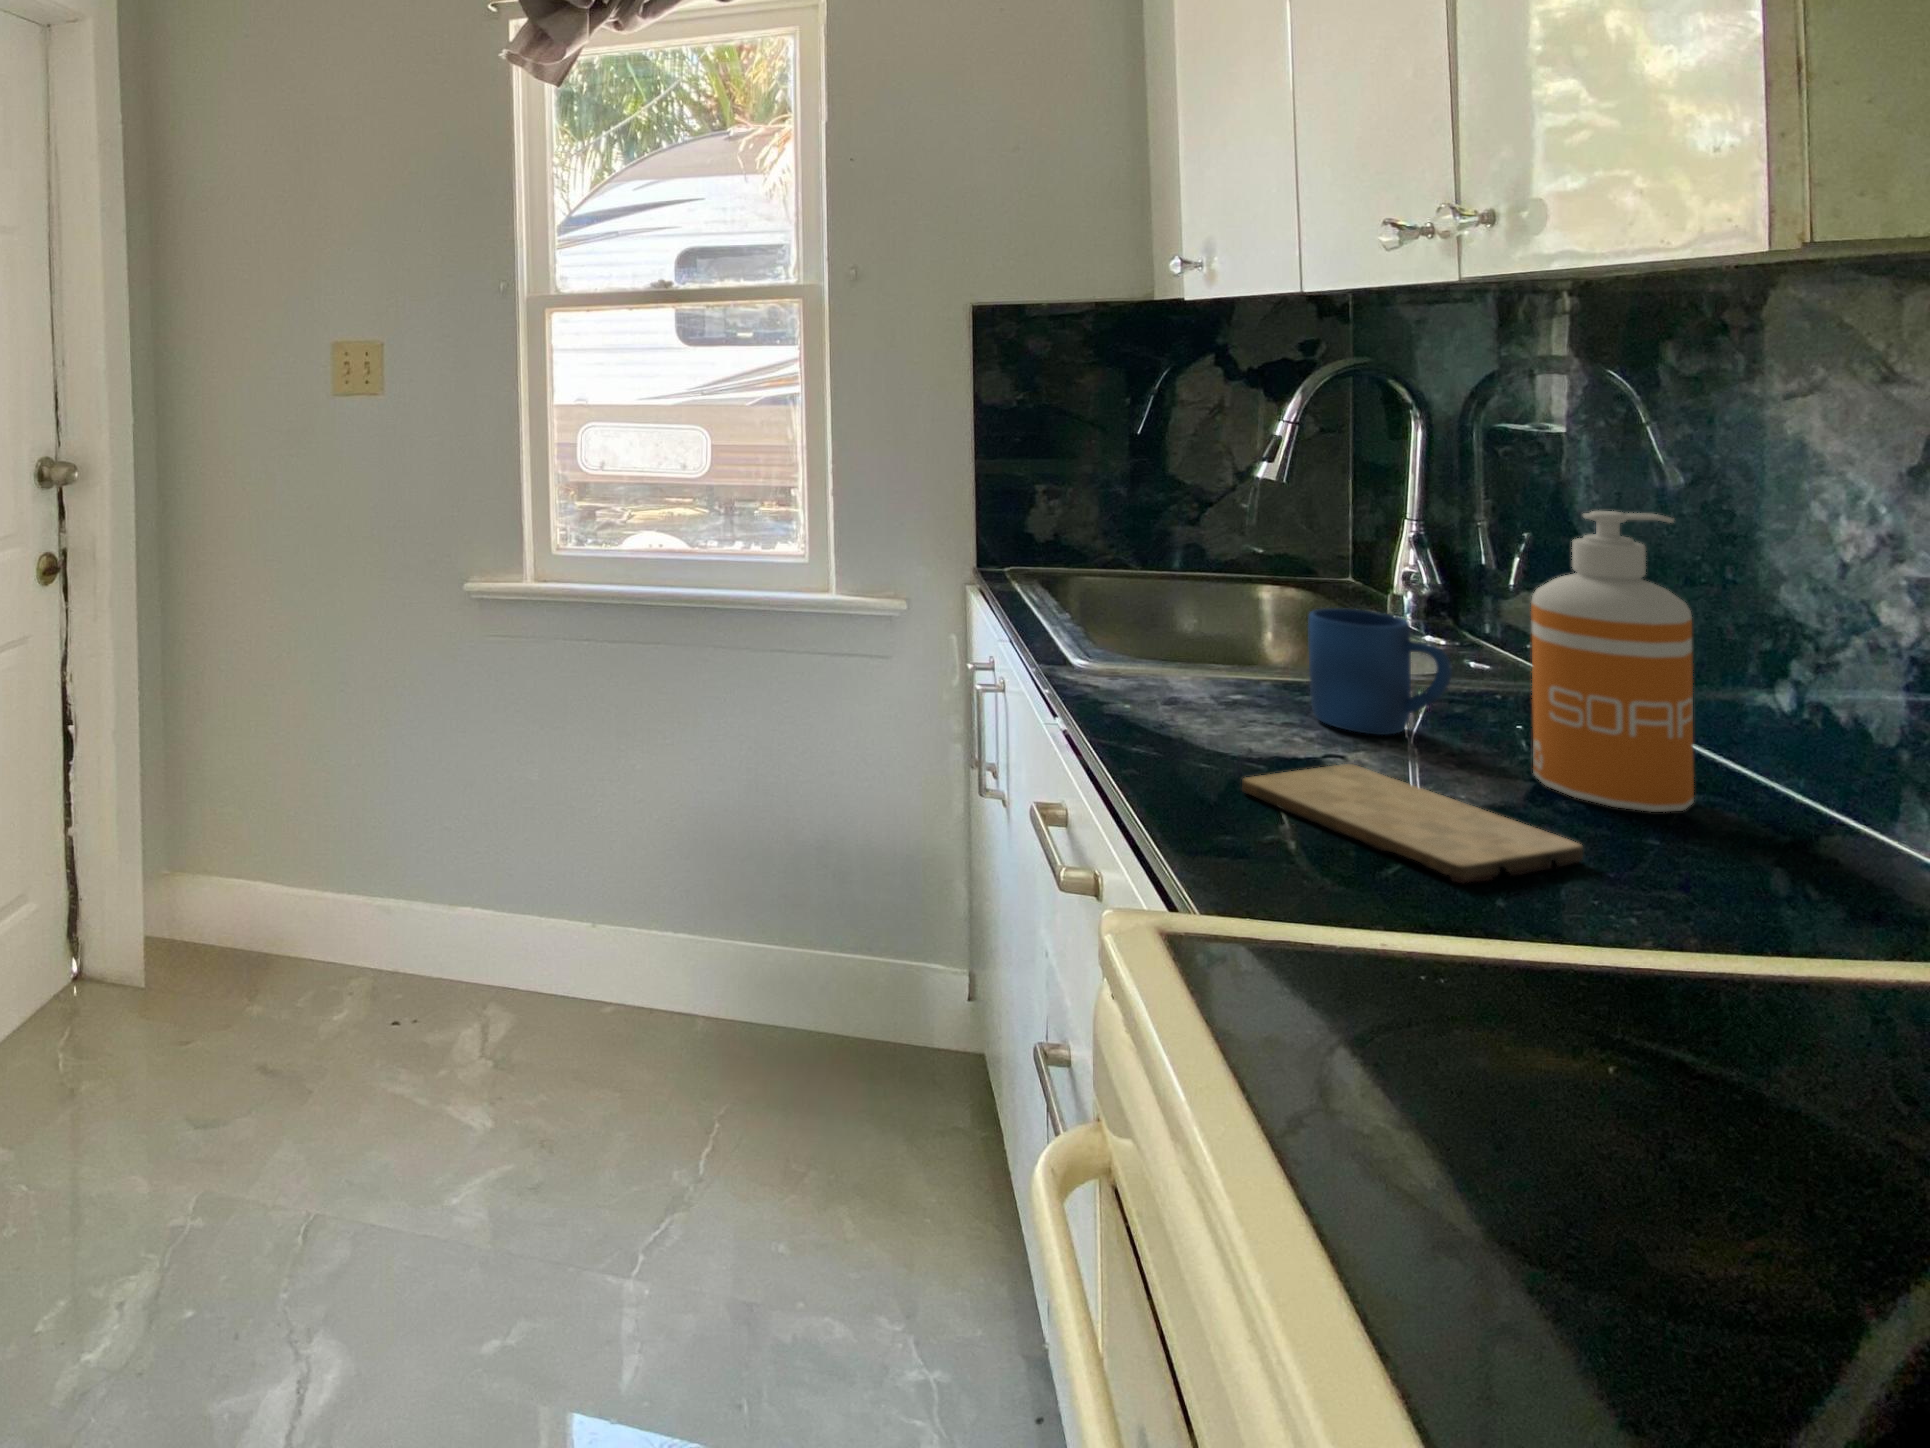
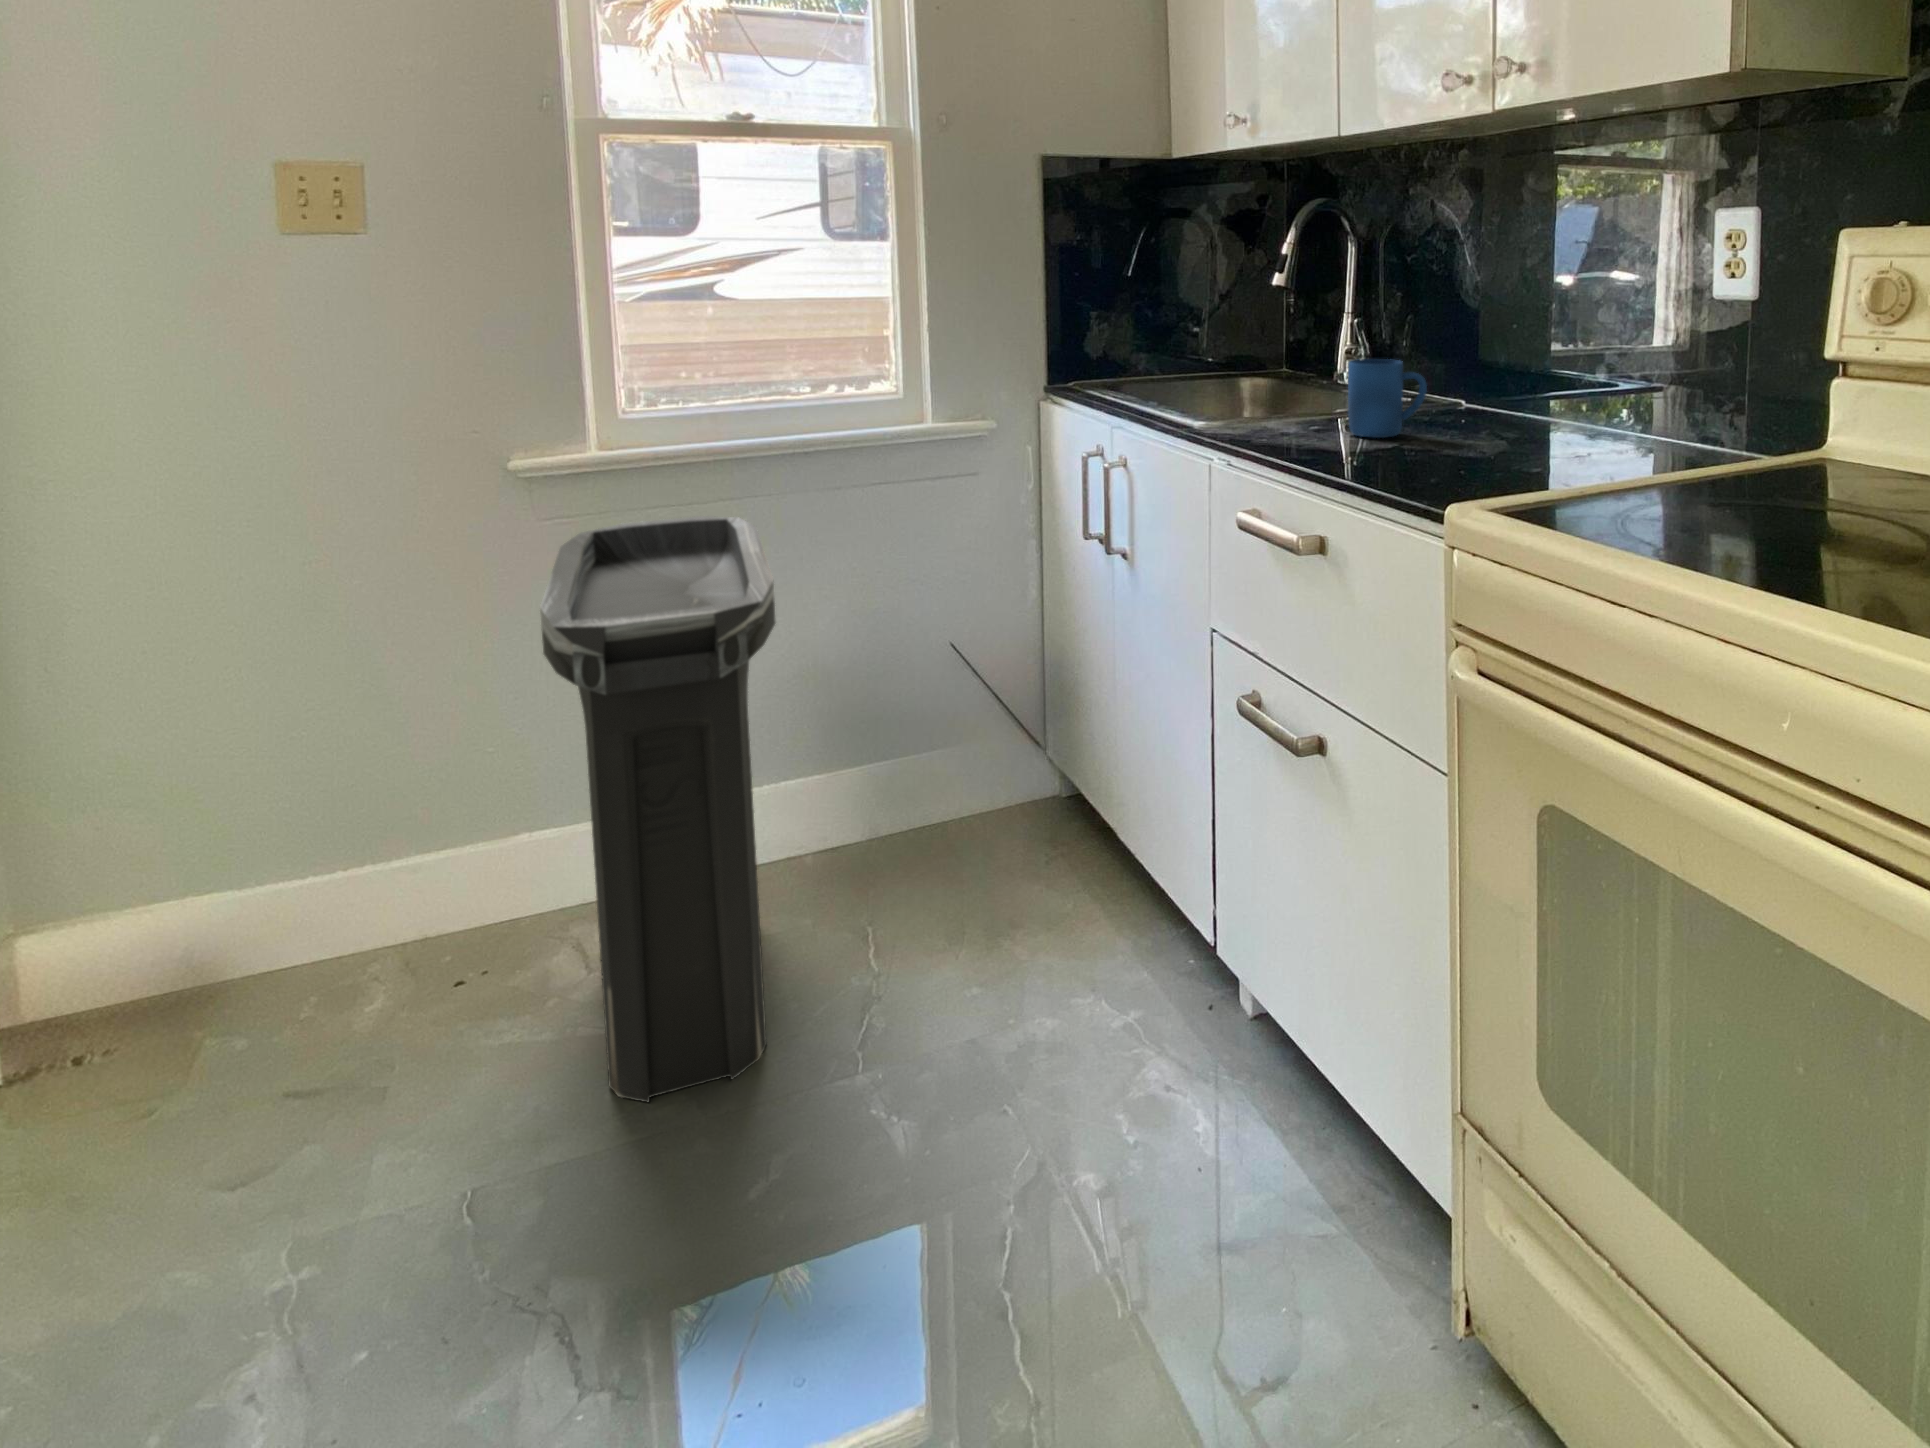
soap dispenser: present [1531,511,1694,812] -> none [1472,274,1543,448]
trash can: none [391,654,632,1240] -> present [540,516,775,1102]
cutting board: present [1242,764,1583,883] -> none [1357,447,1525,484]

